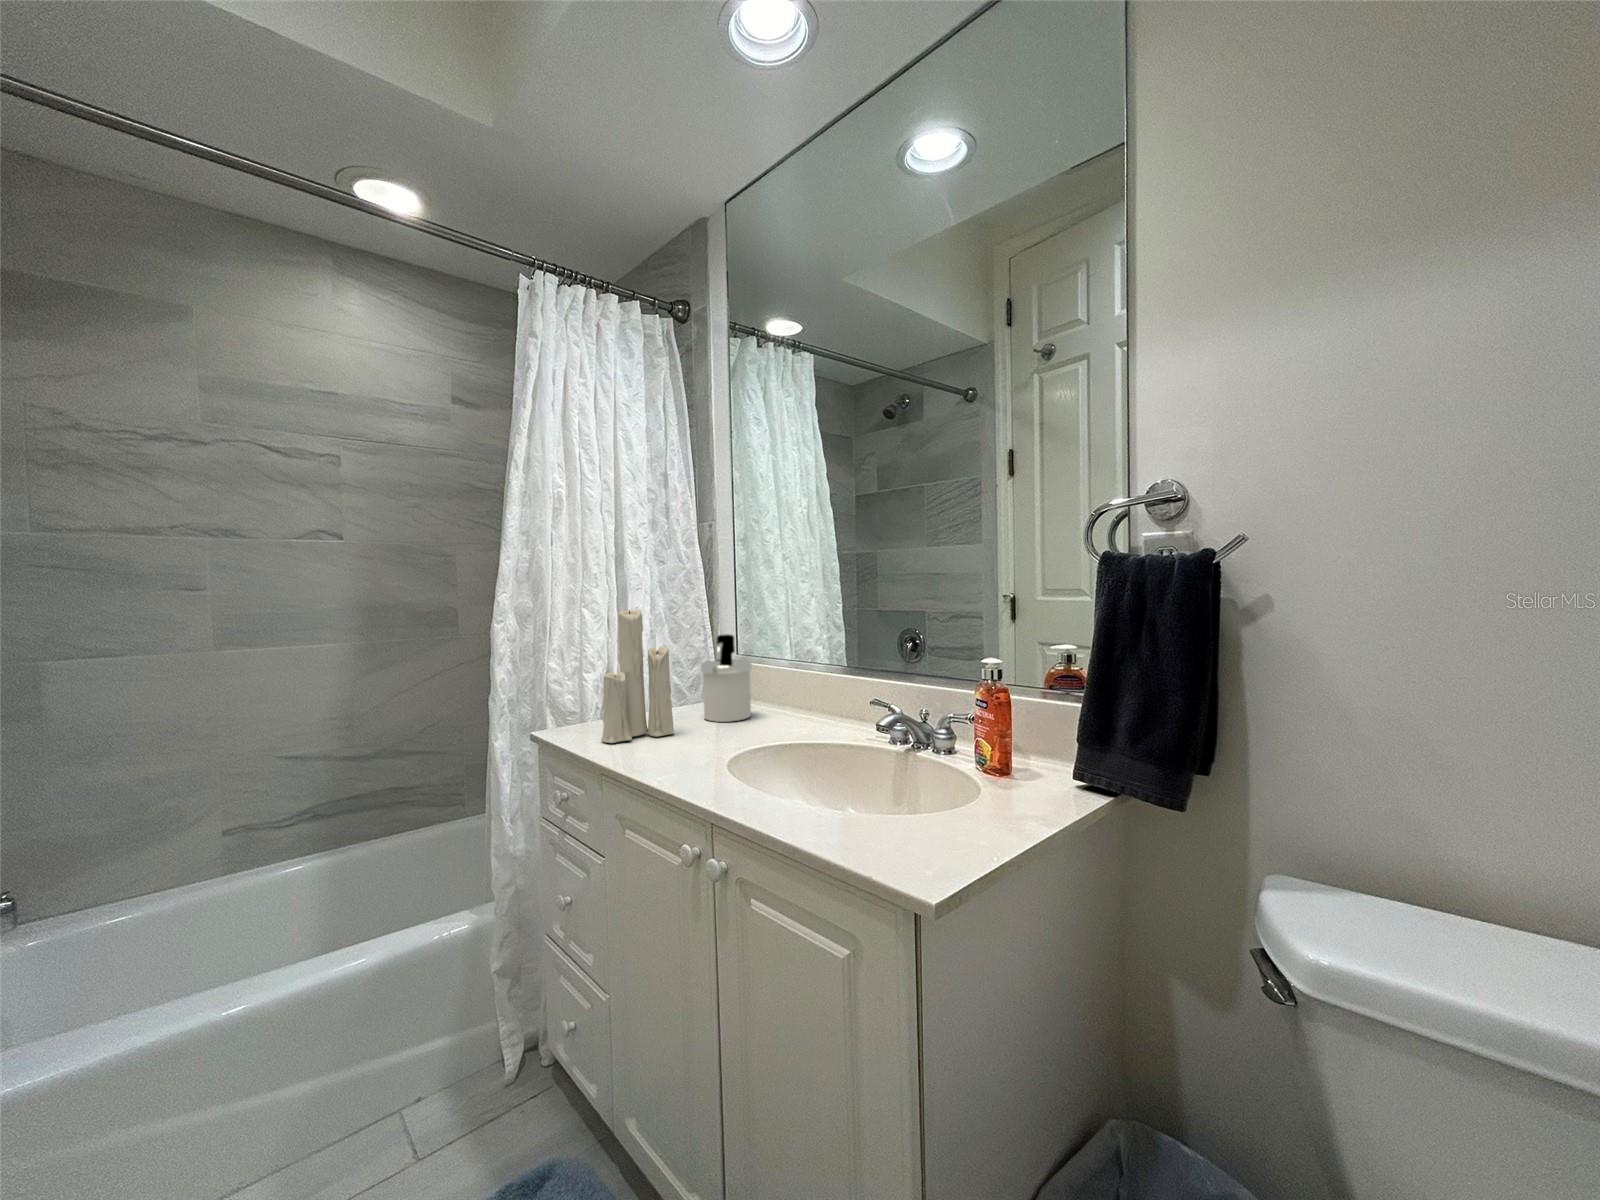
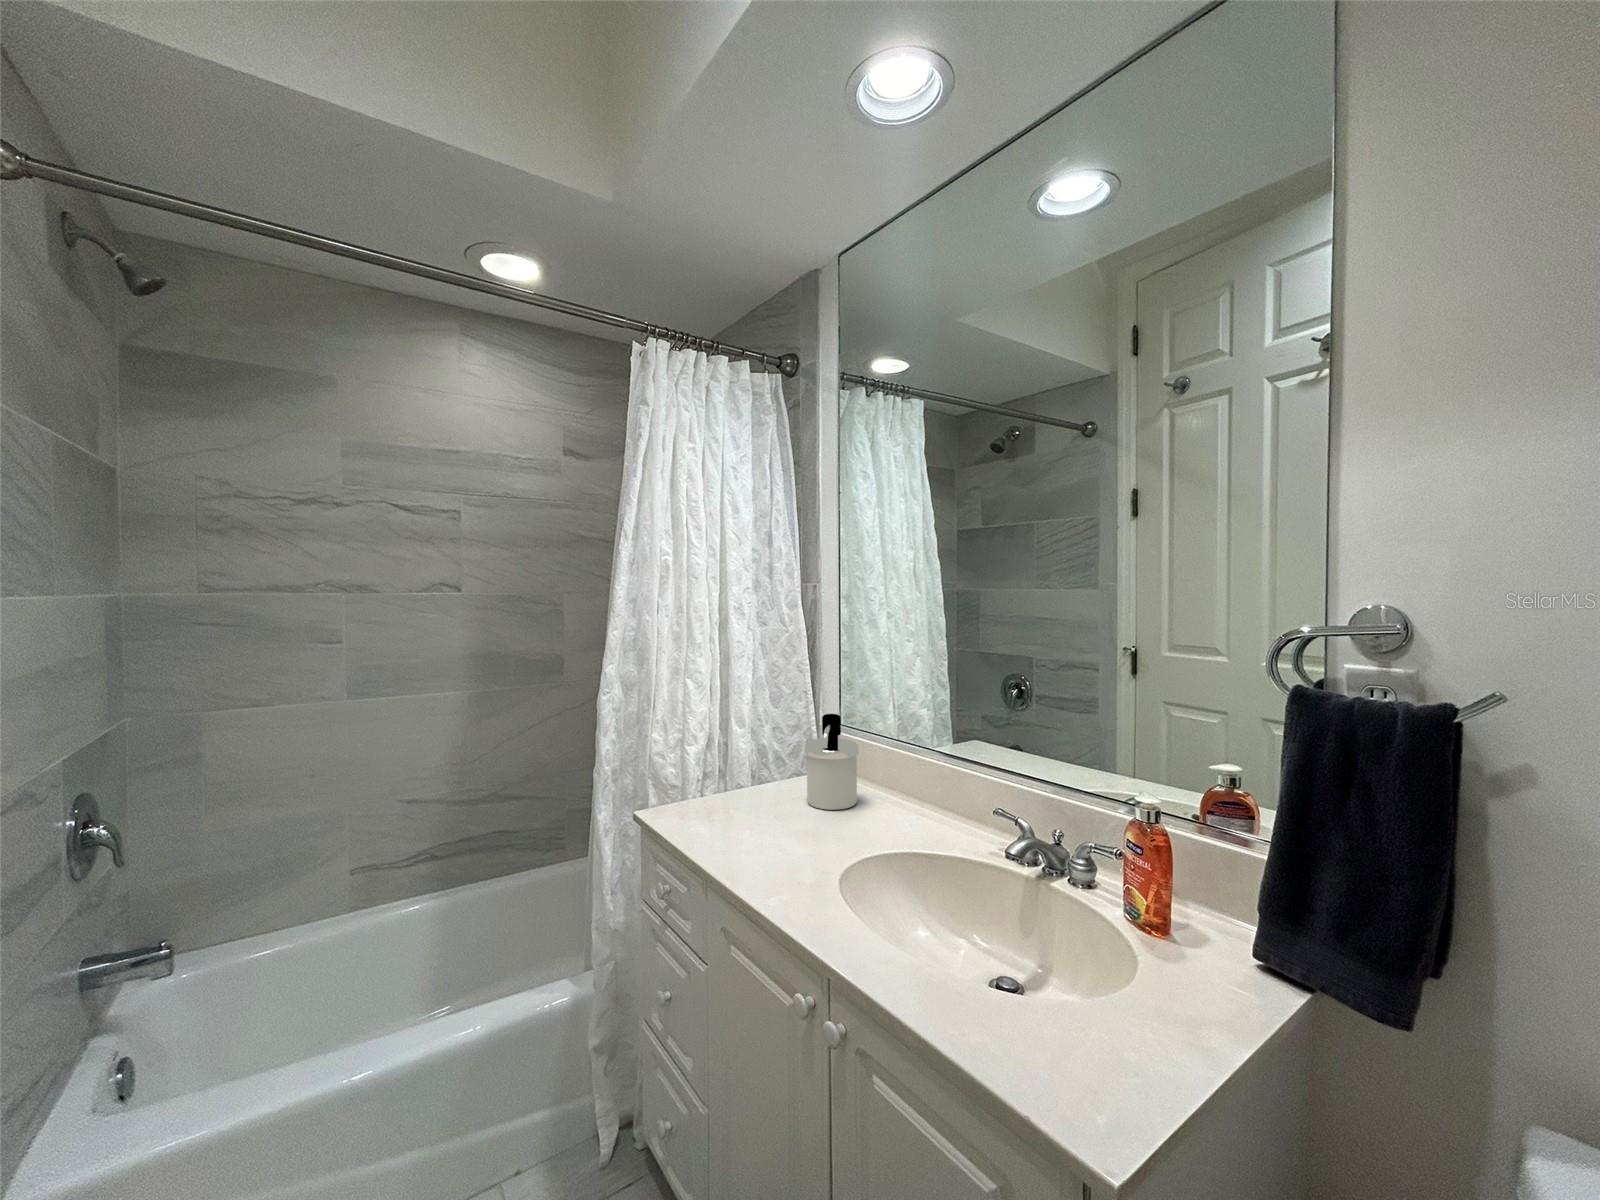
candle: present [601,593,674,743] -> none [704,669,778,837]

